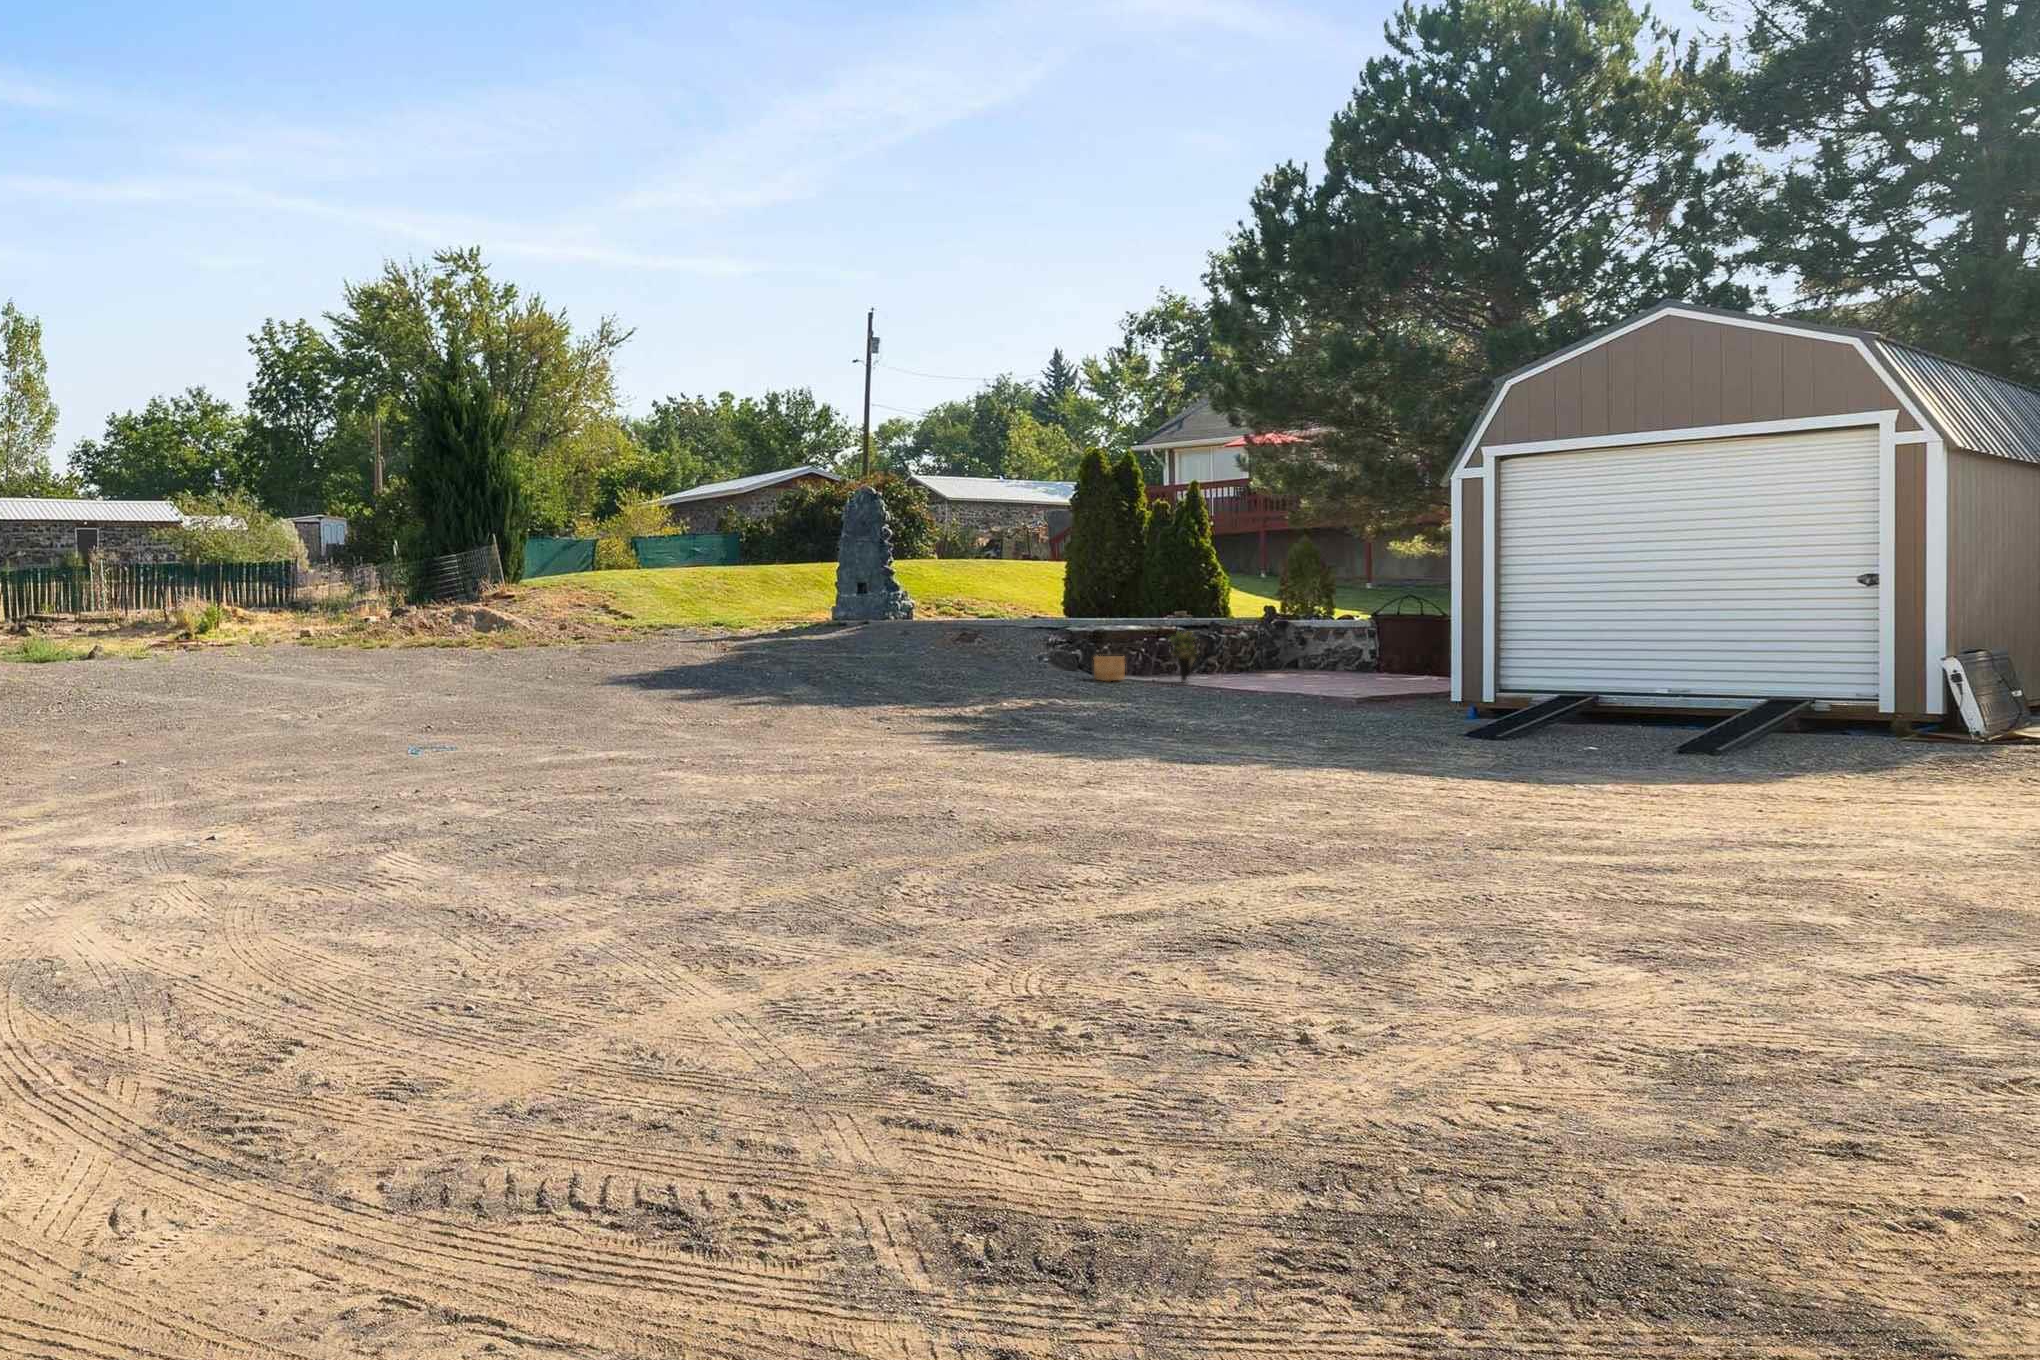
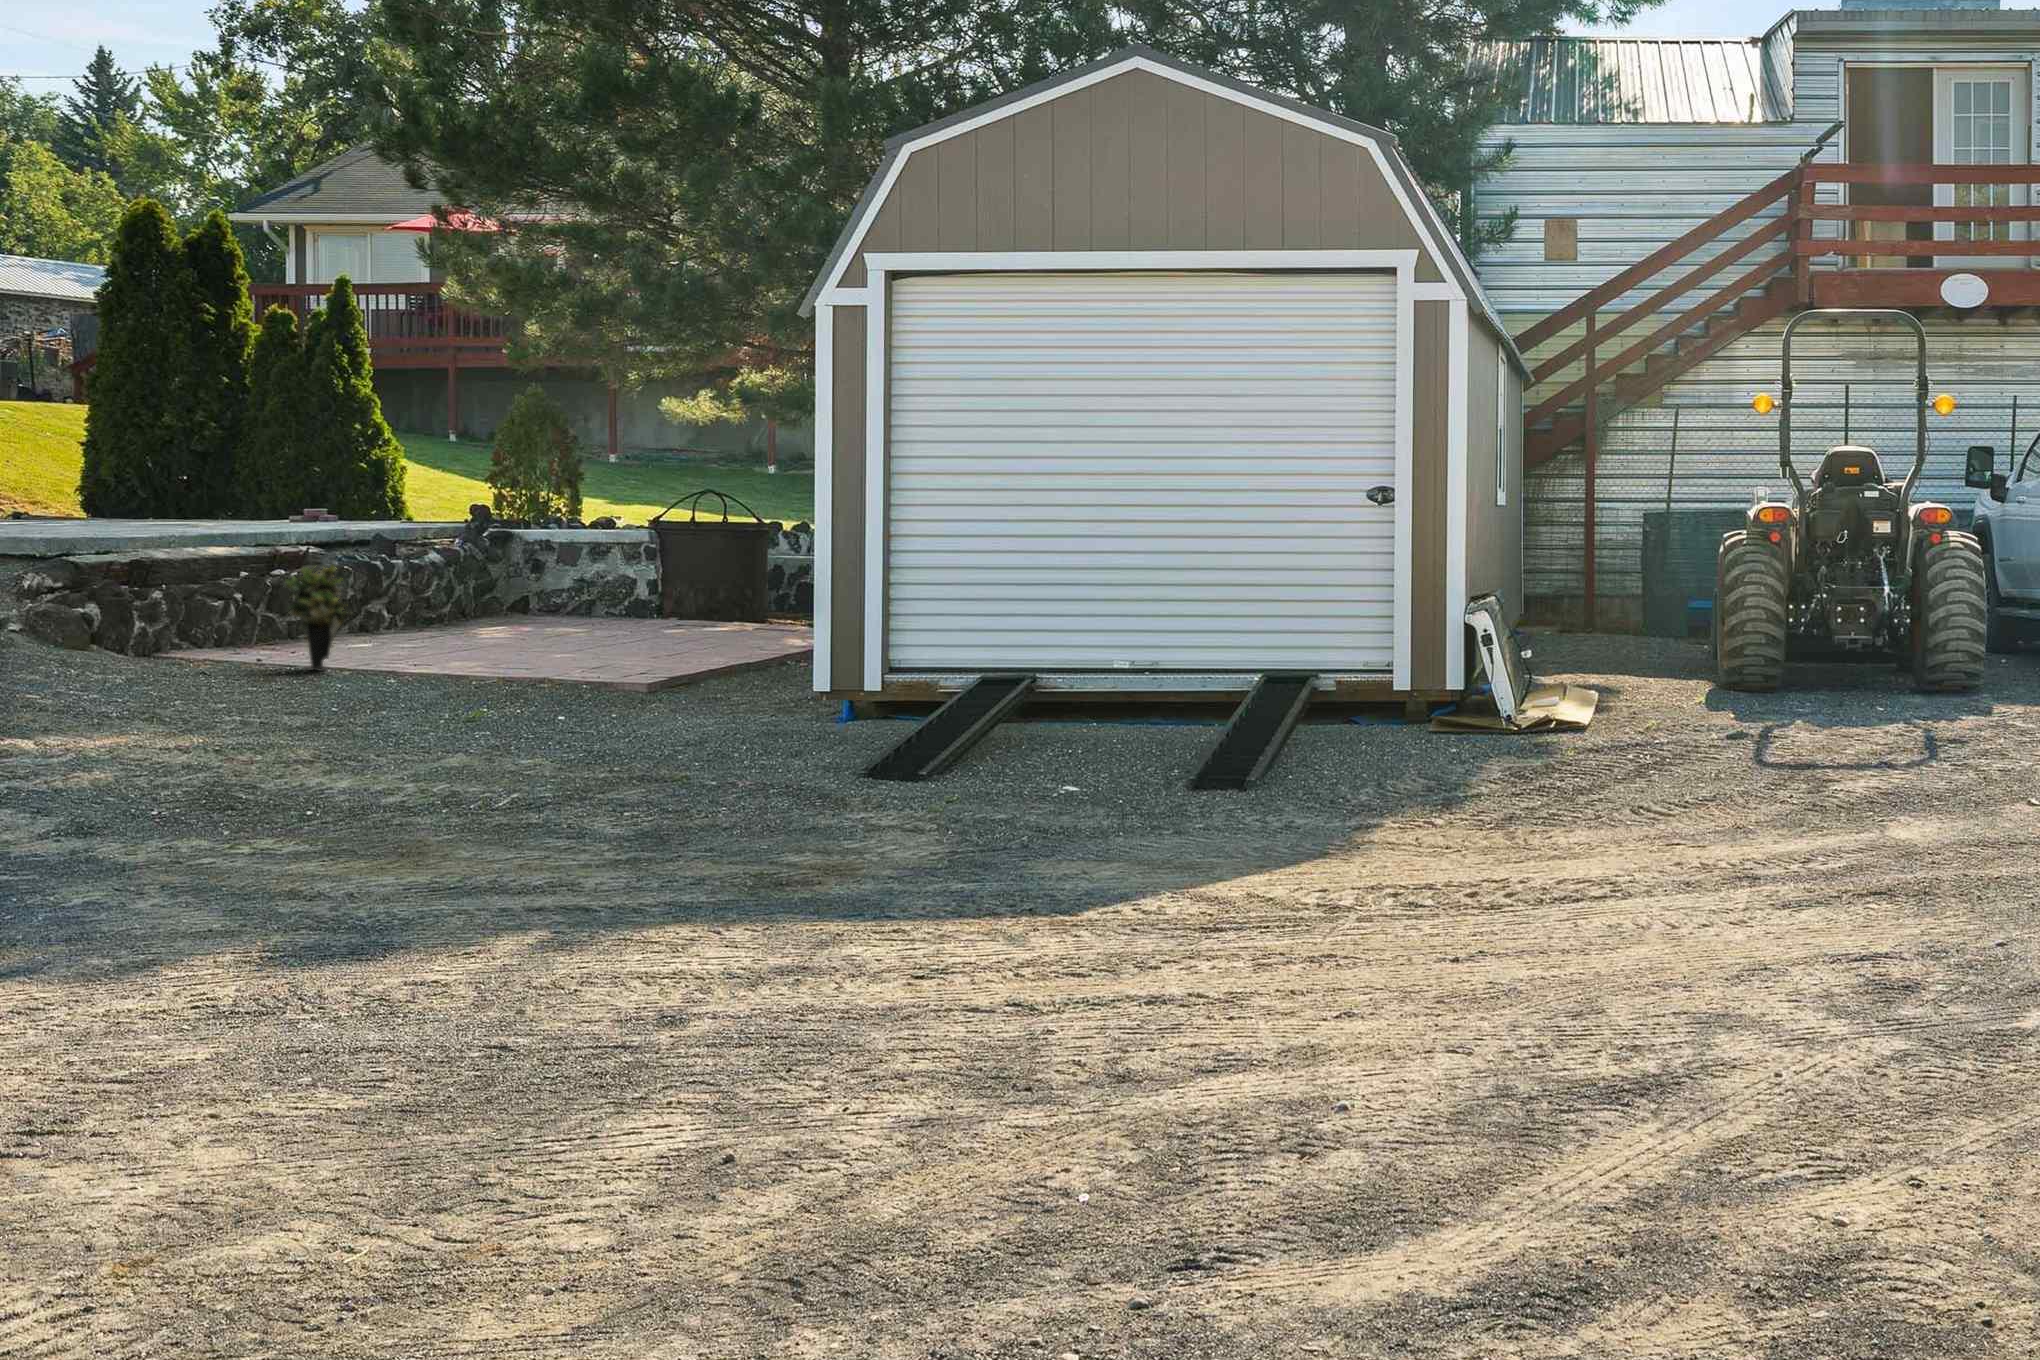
wooden bucket: present [1094,656,1125,681] -> none [106,625,185,681]

